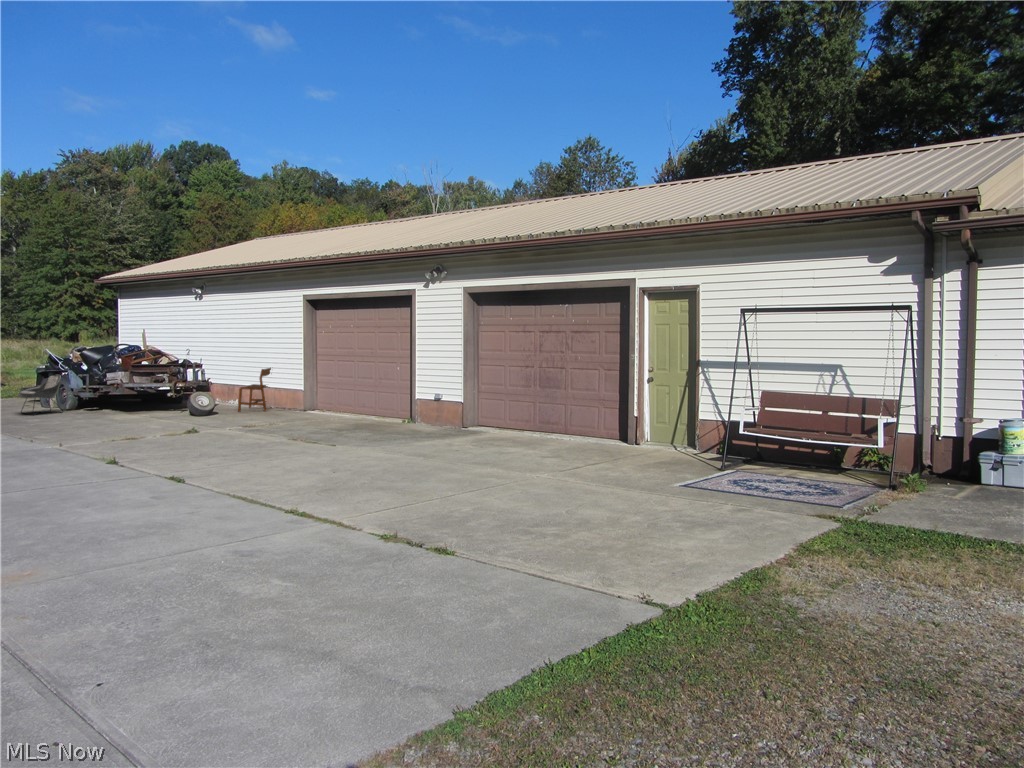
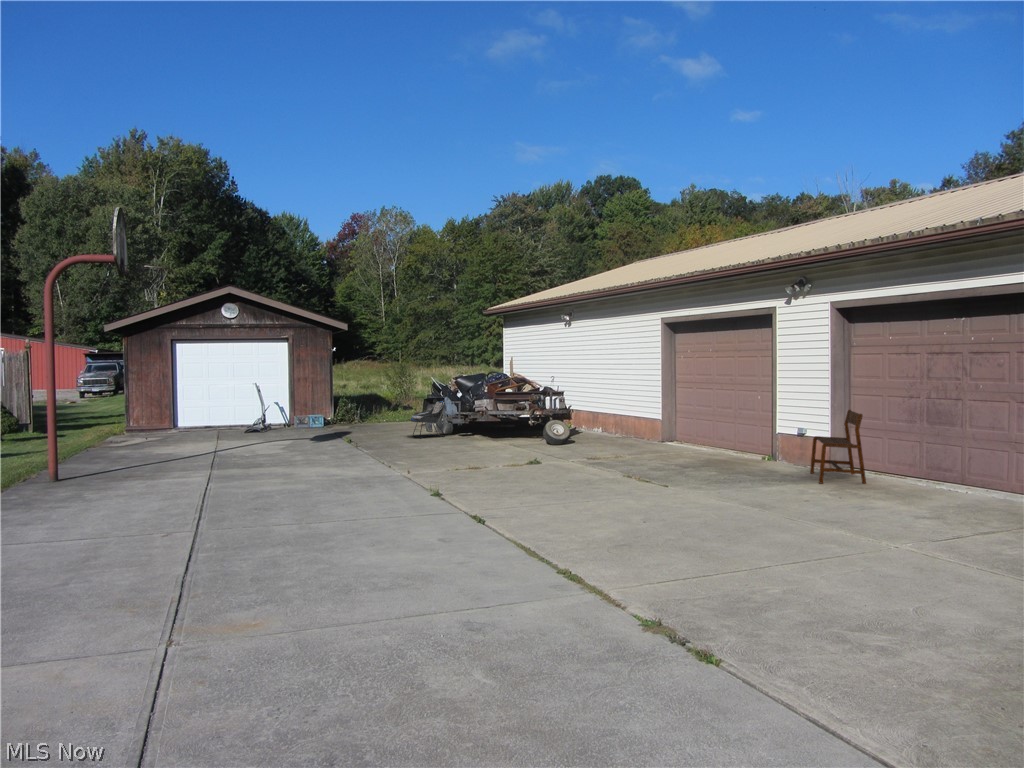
bench: present [238,368,271,412] -> present [810,410,866,484]

